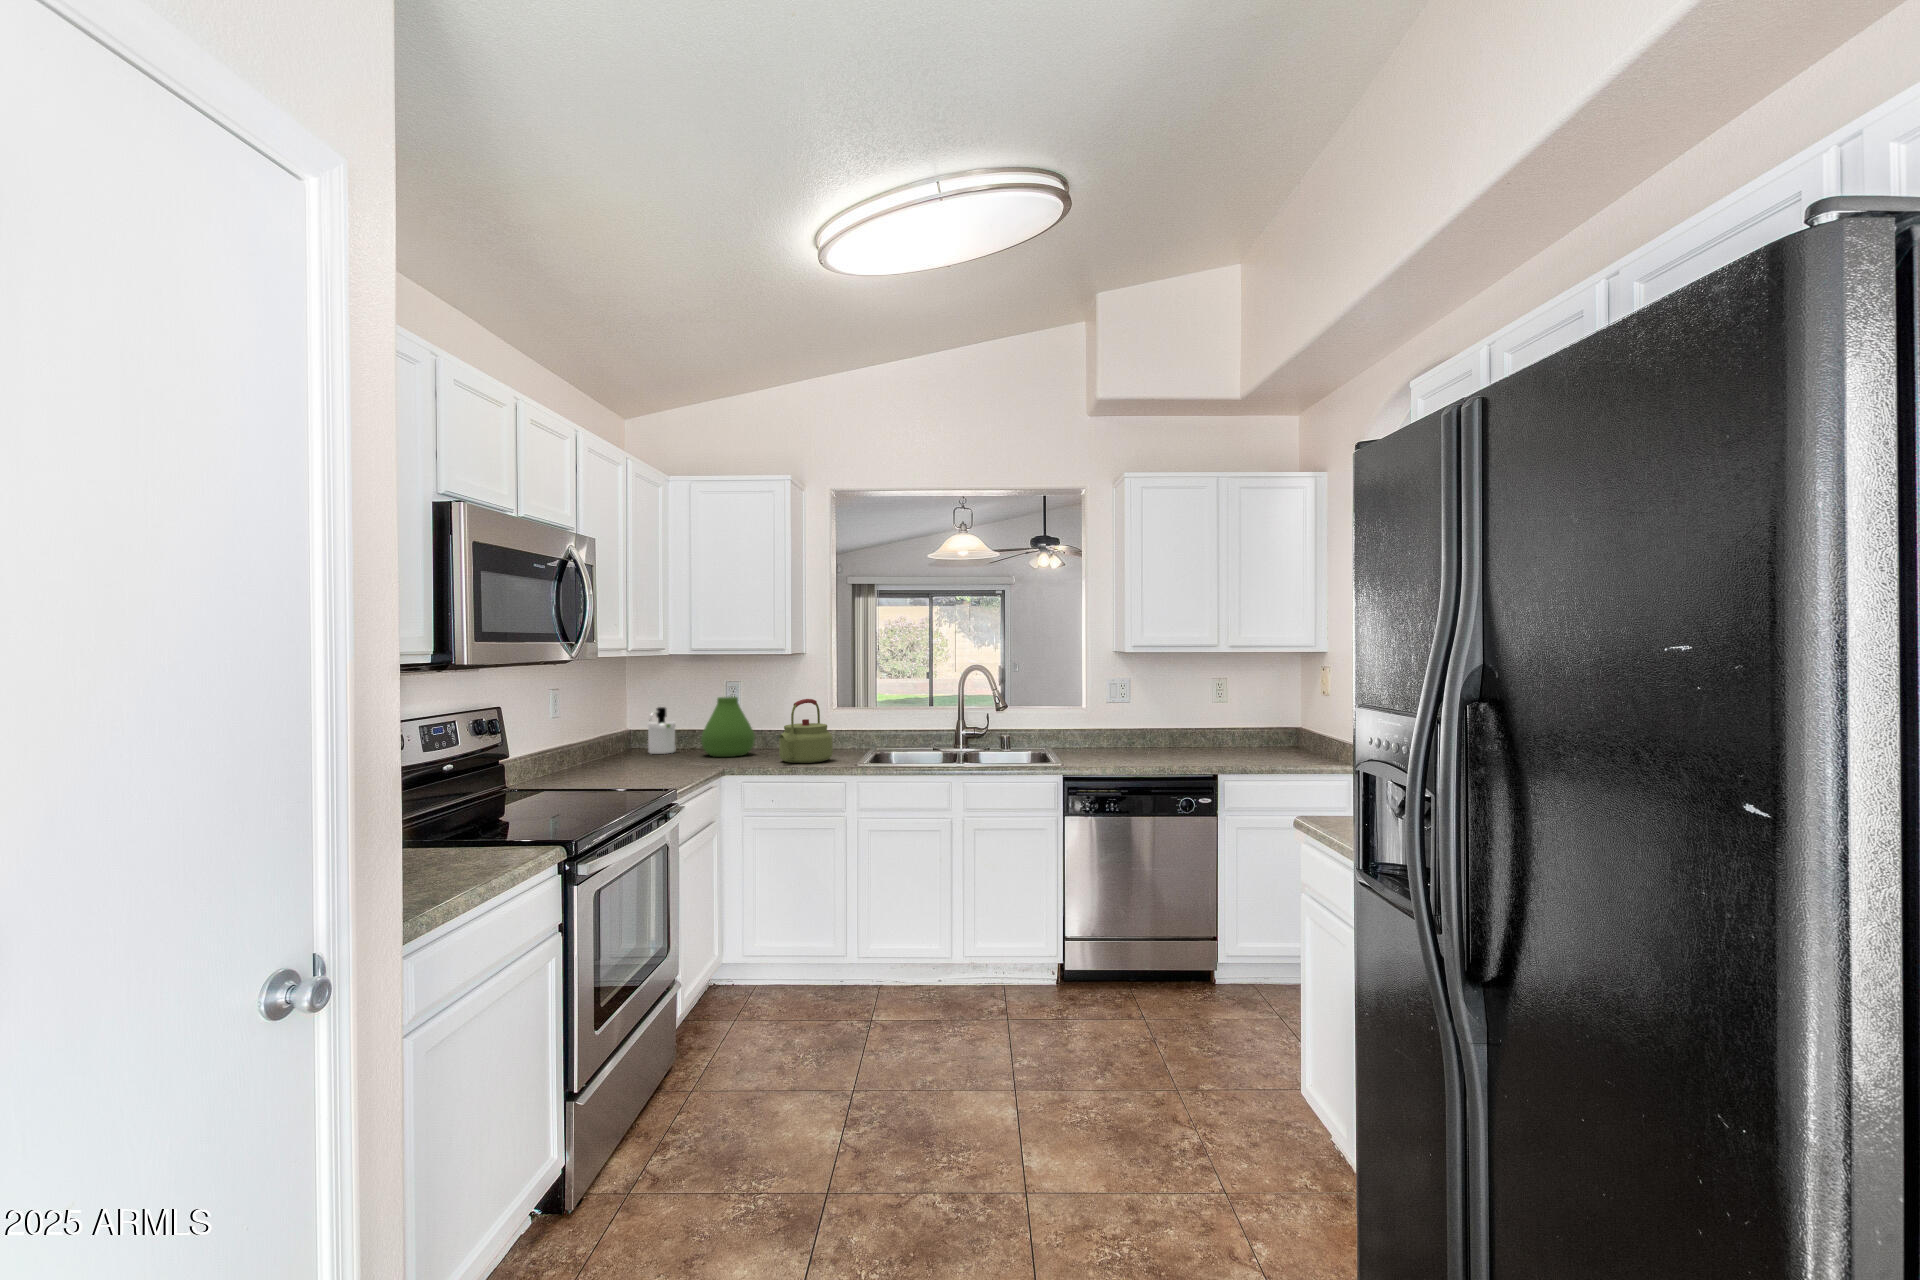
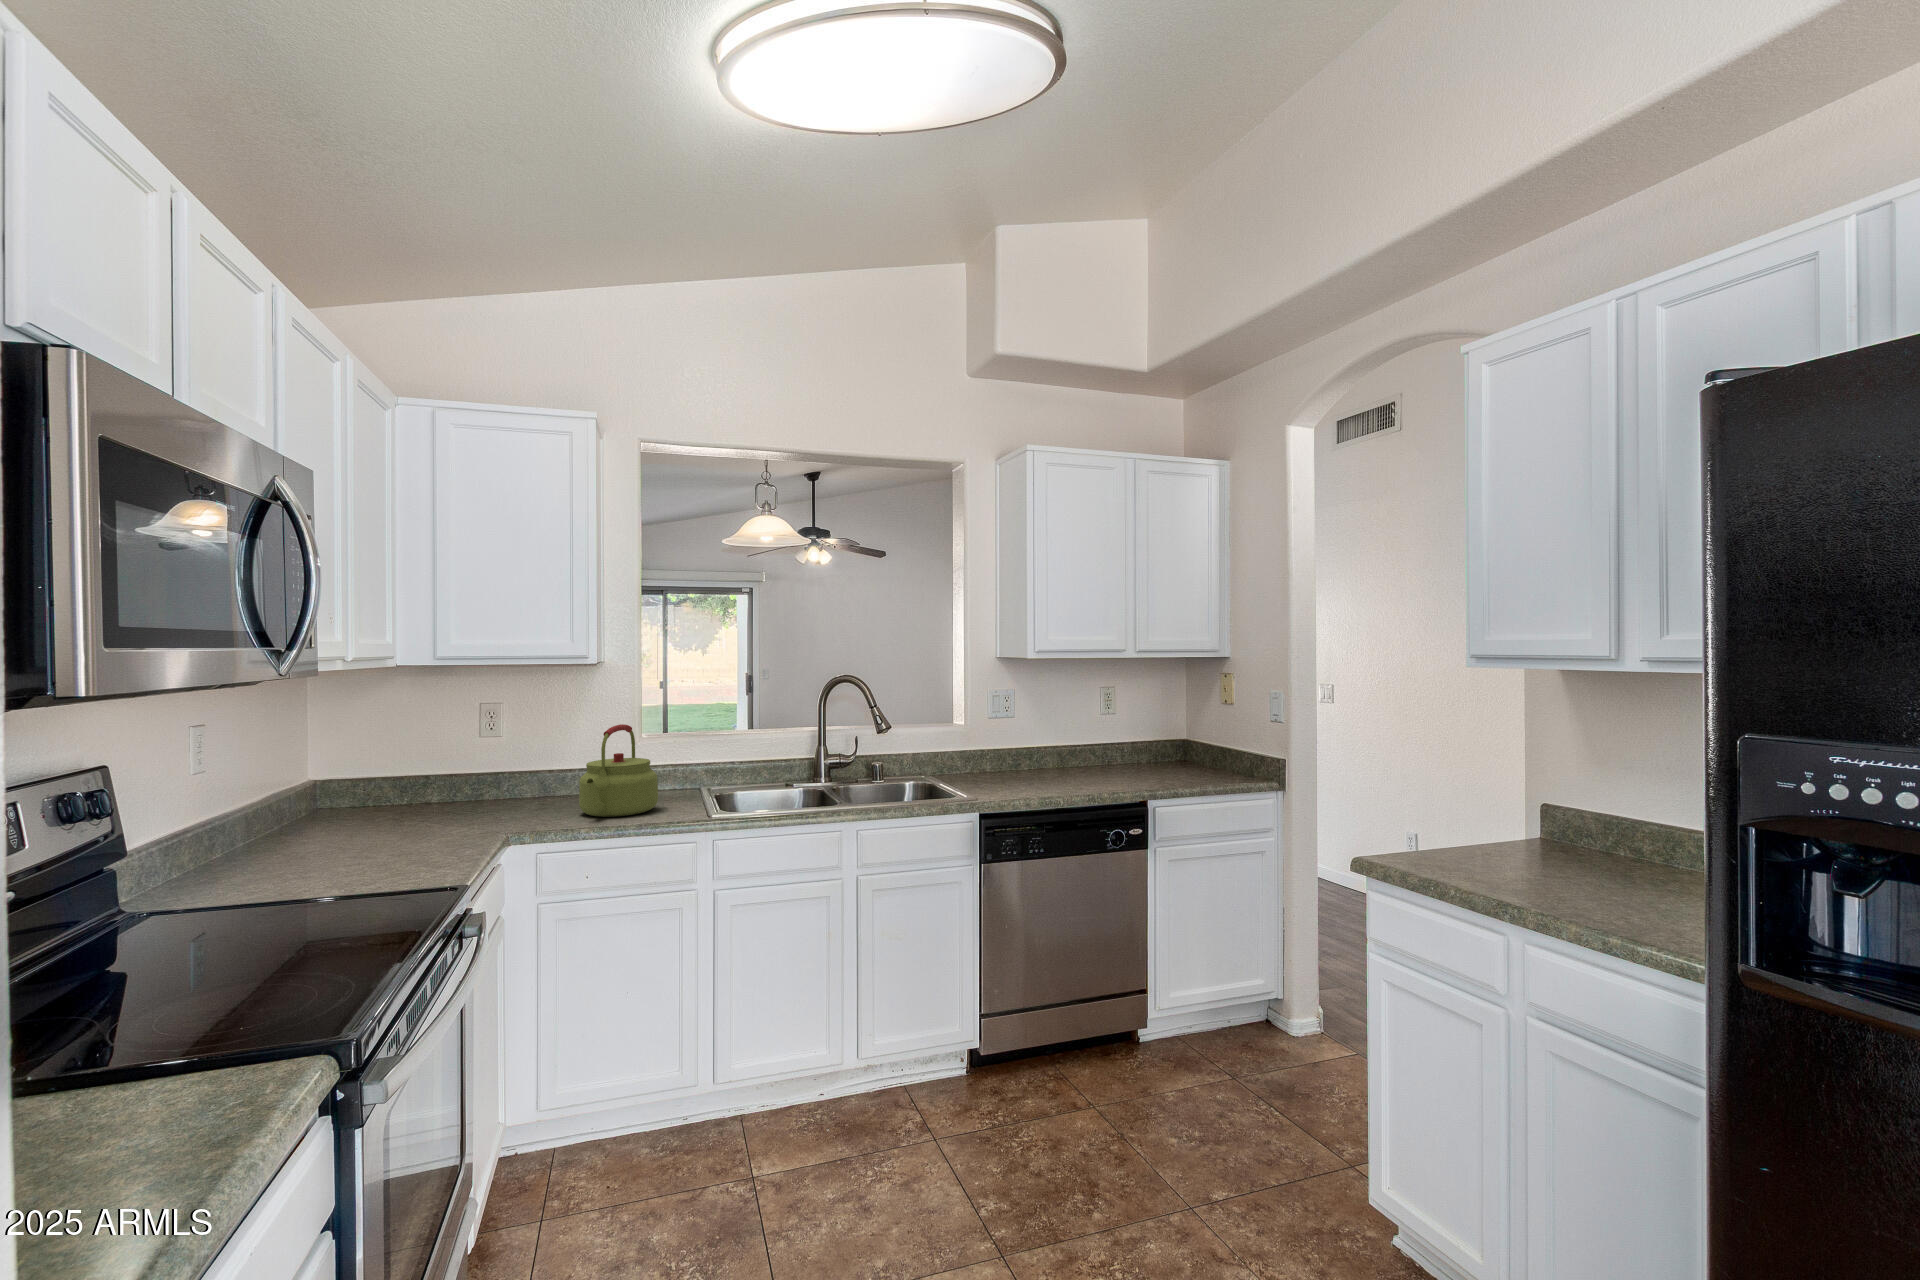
vase: present [701,696,755,757] -> none [443,723,527,812]
soap dispenser: present [647,707,676,754] -> none [347,742,395,812]

